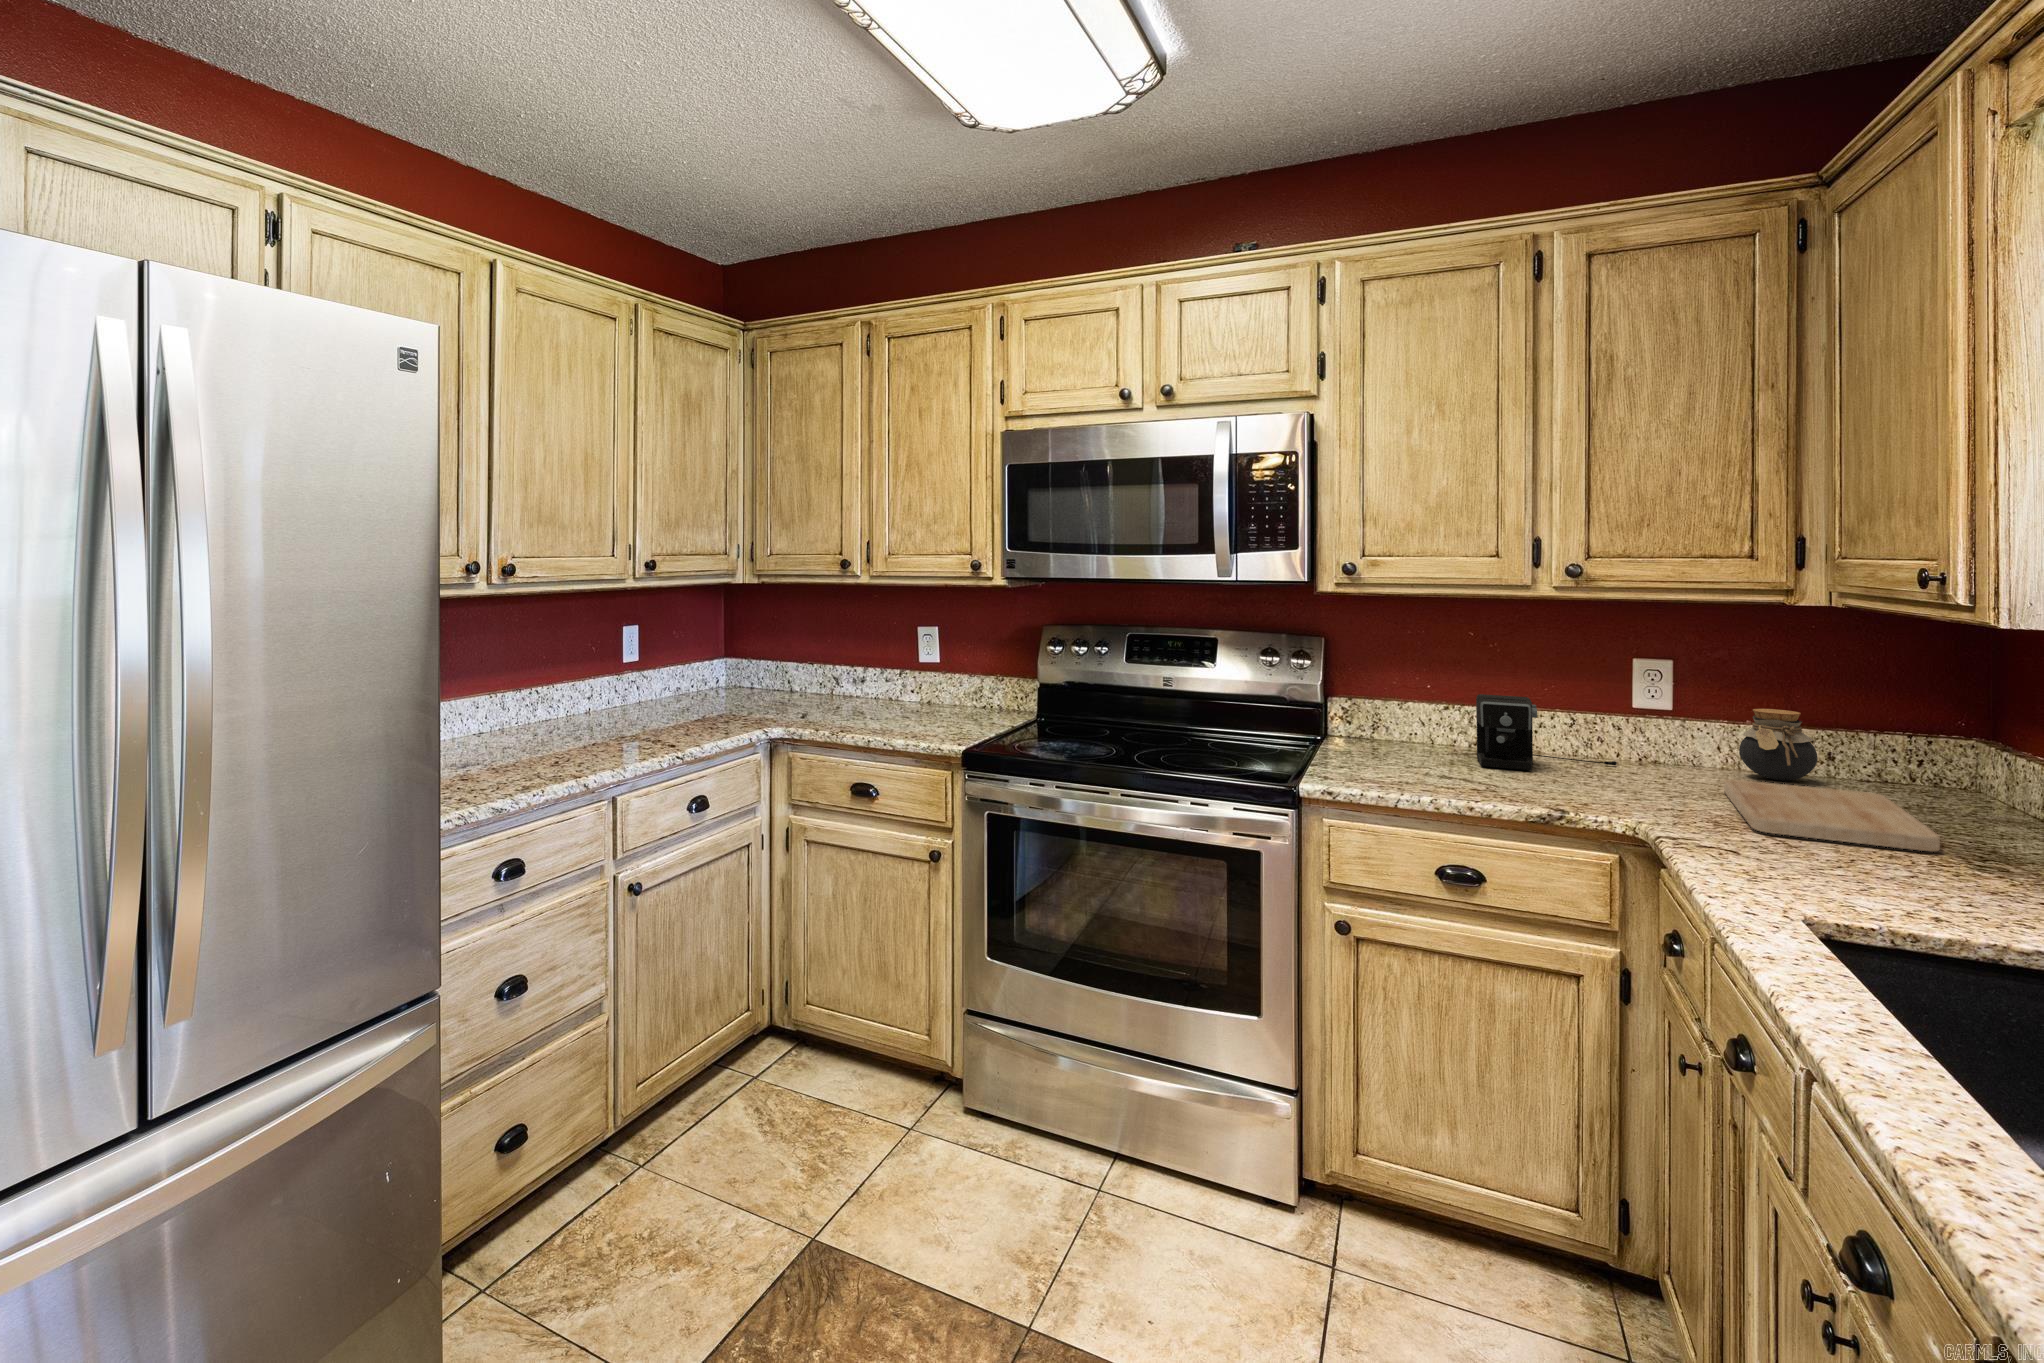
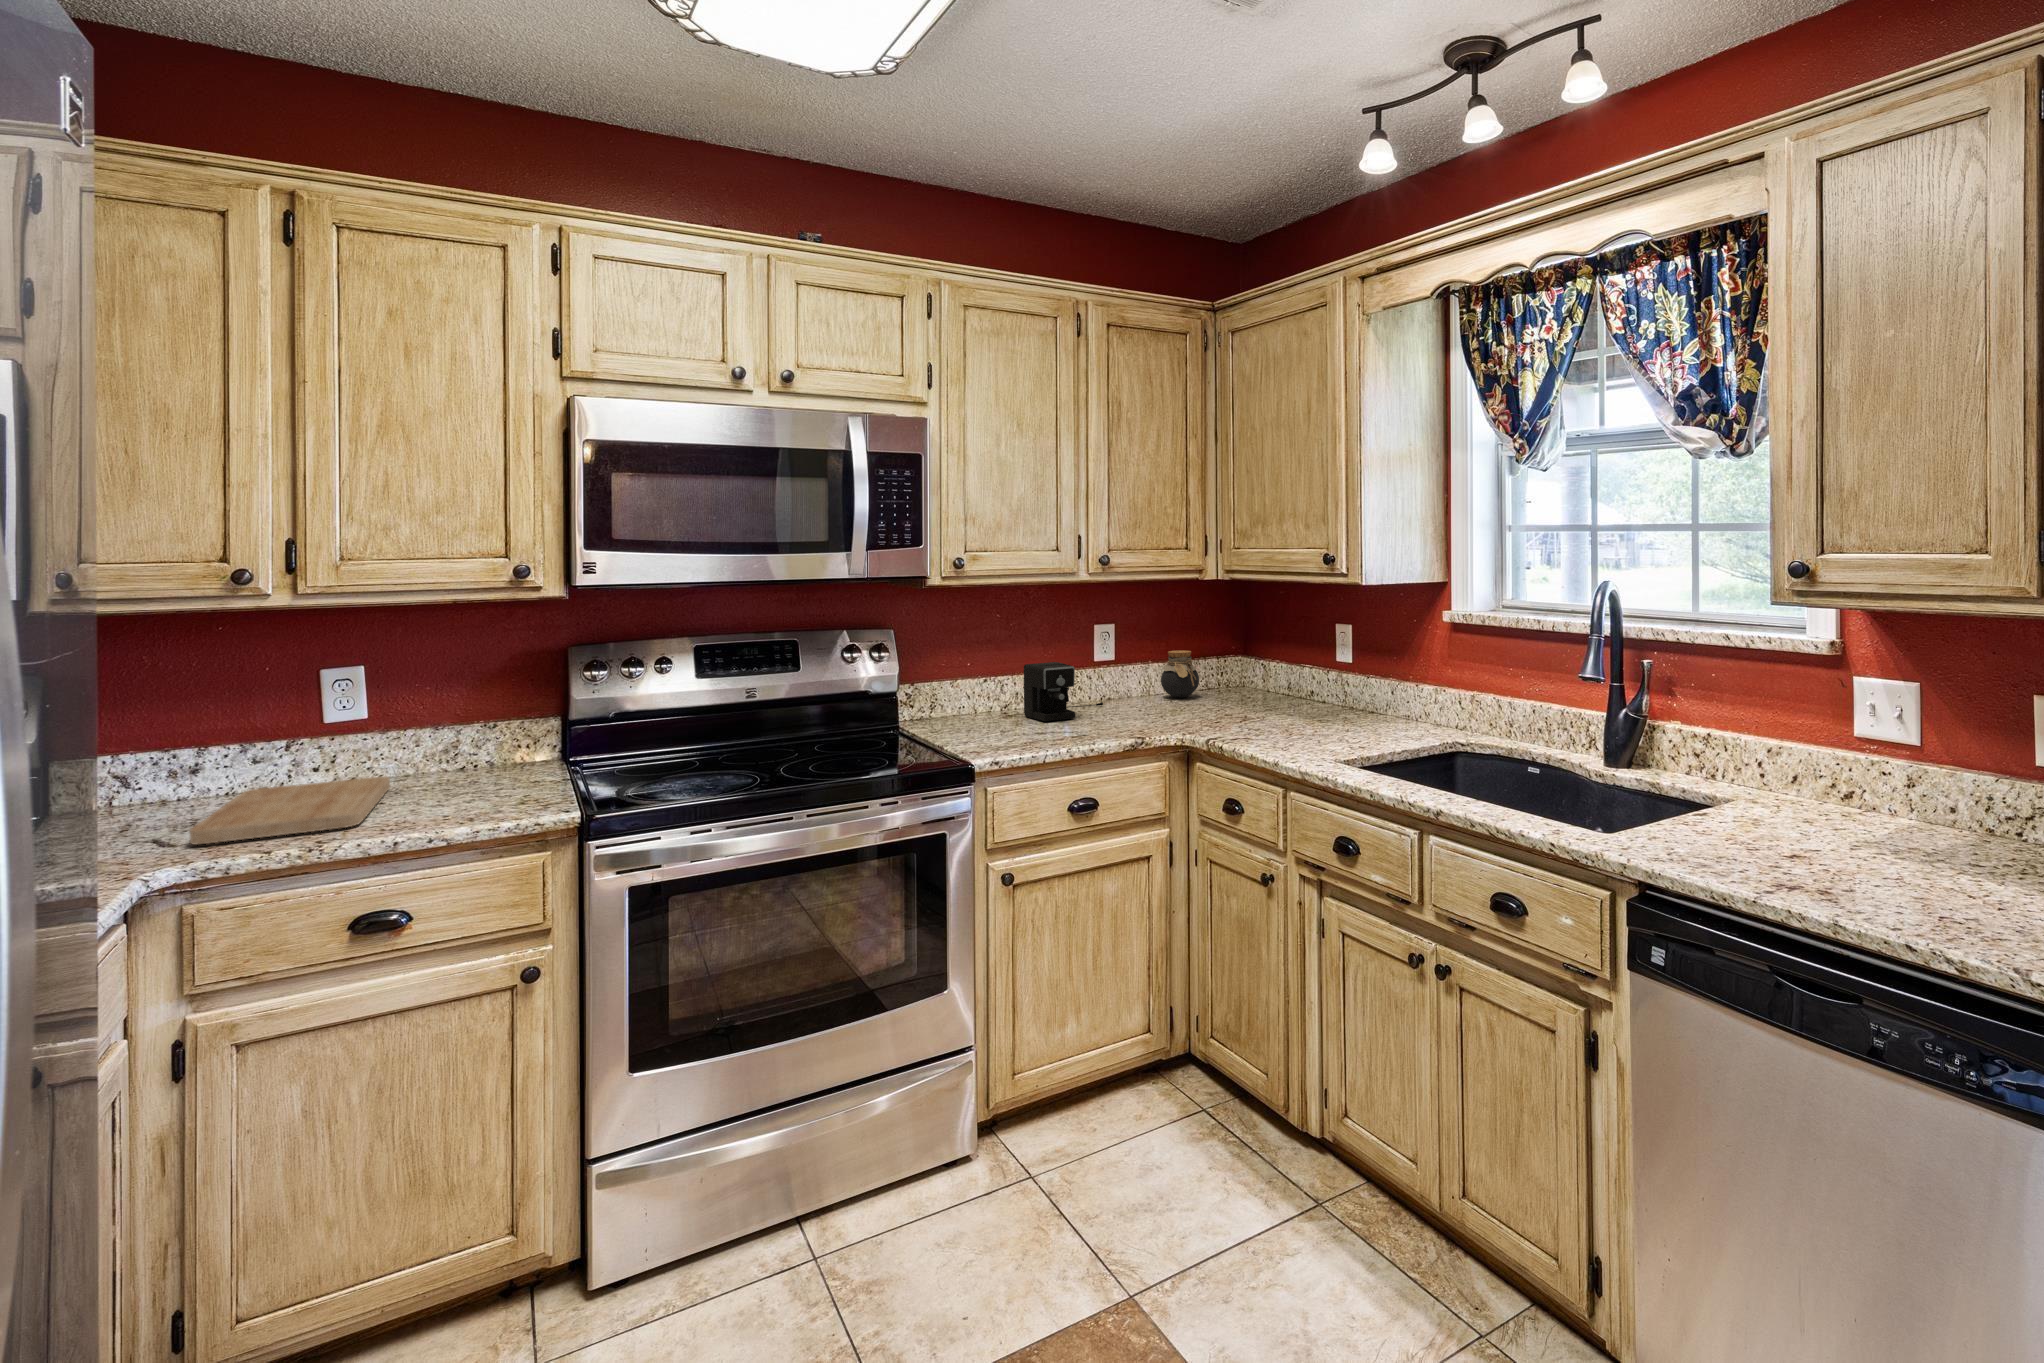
cutting board: present [1724,780,1940,852] -> present [190,777,390,844]

